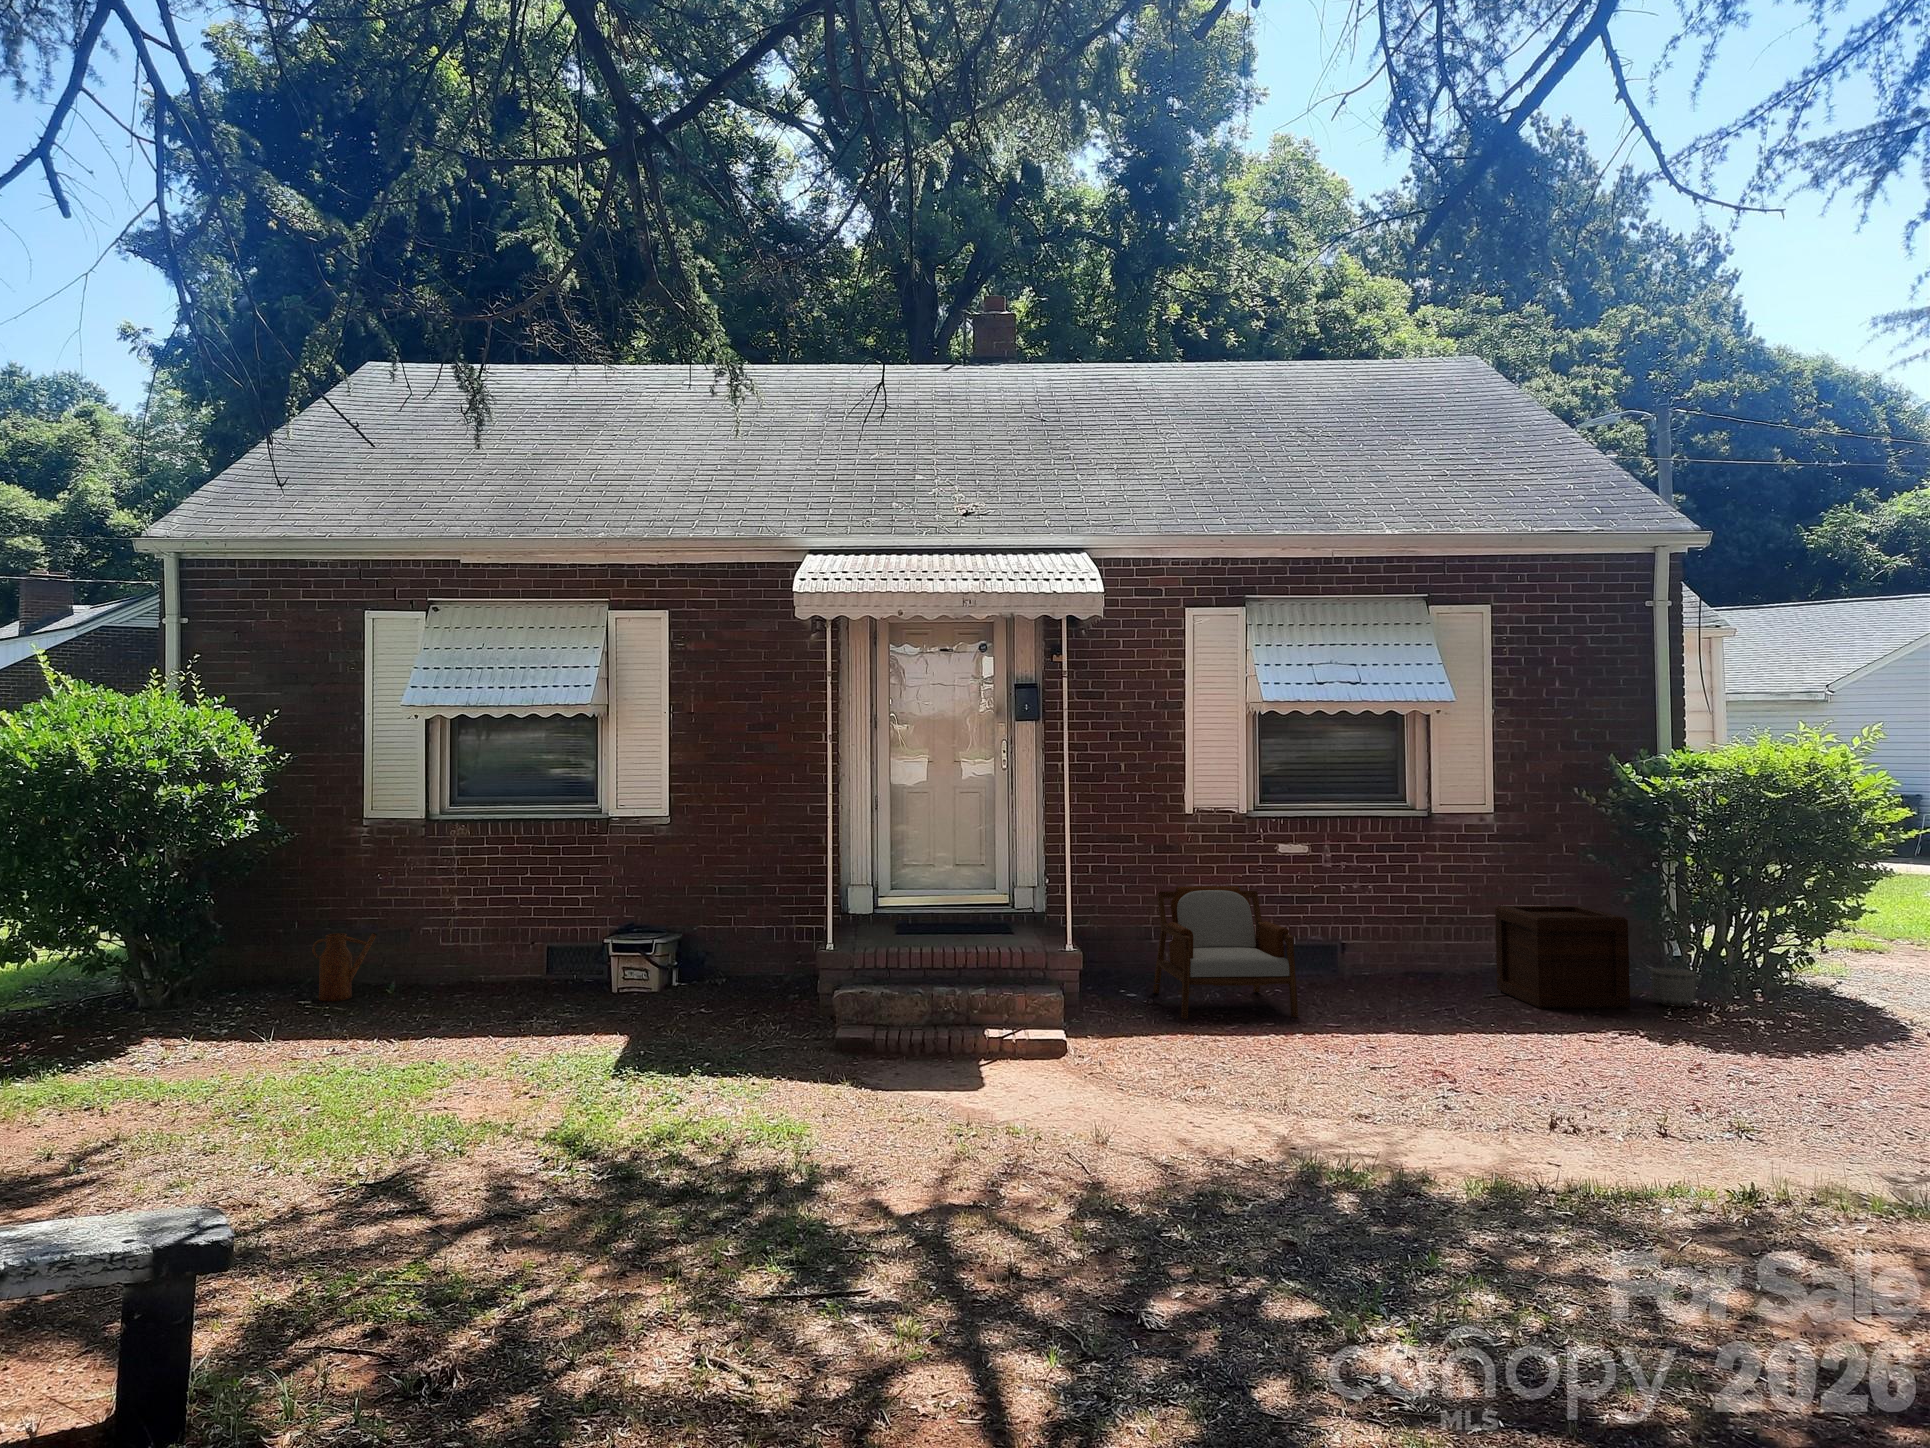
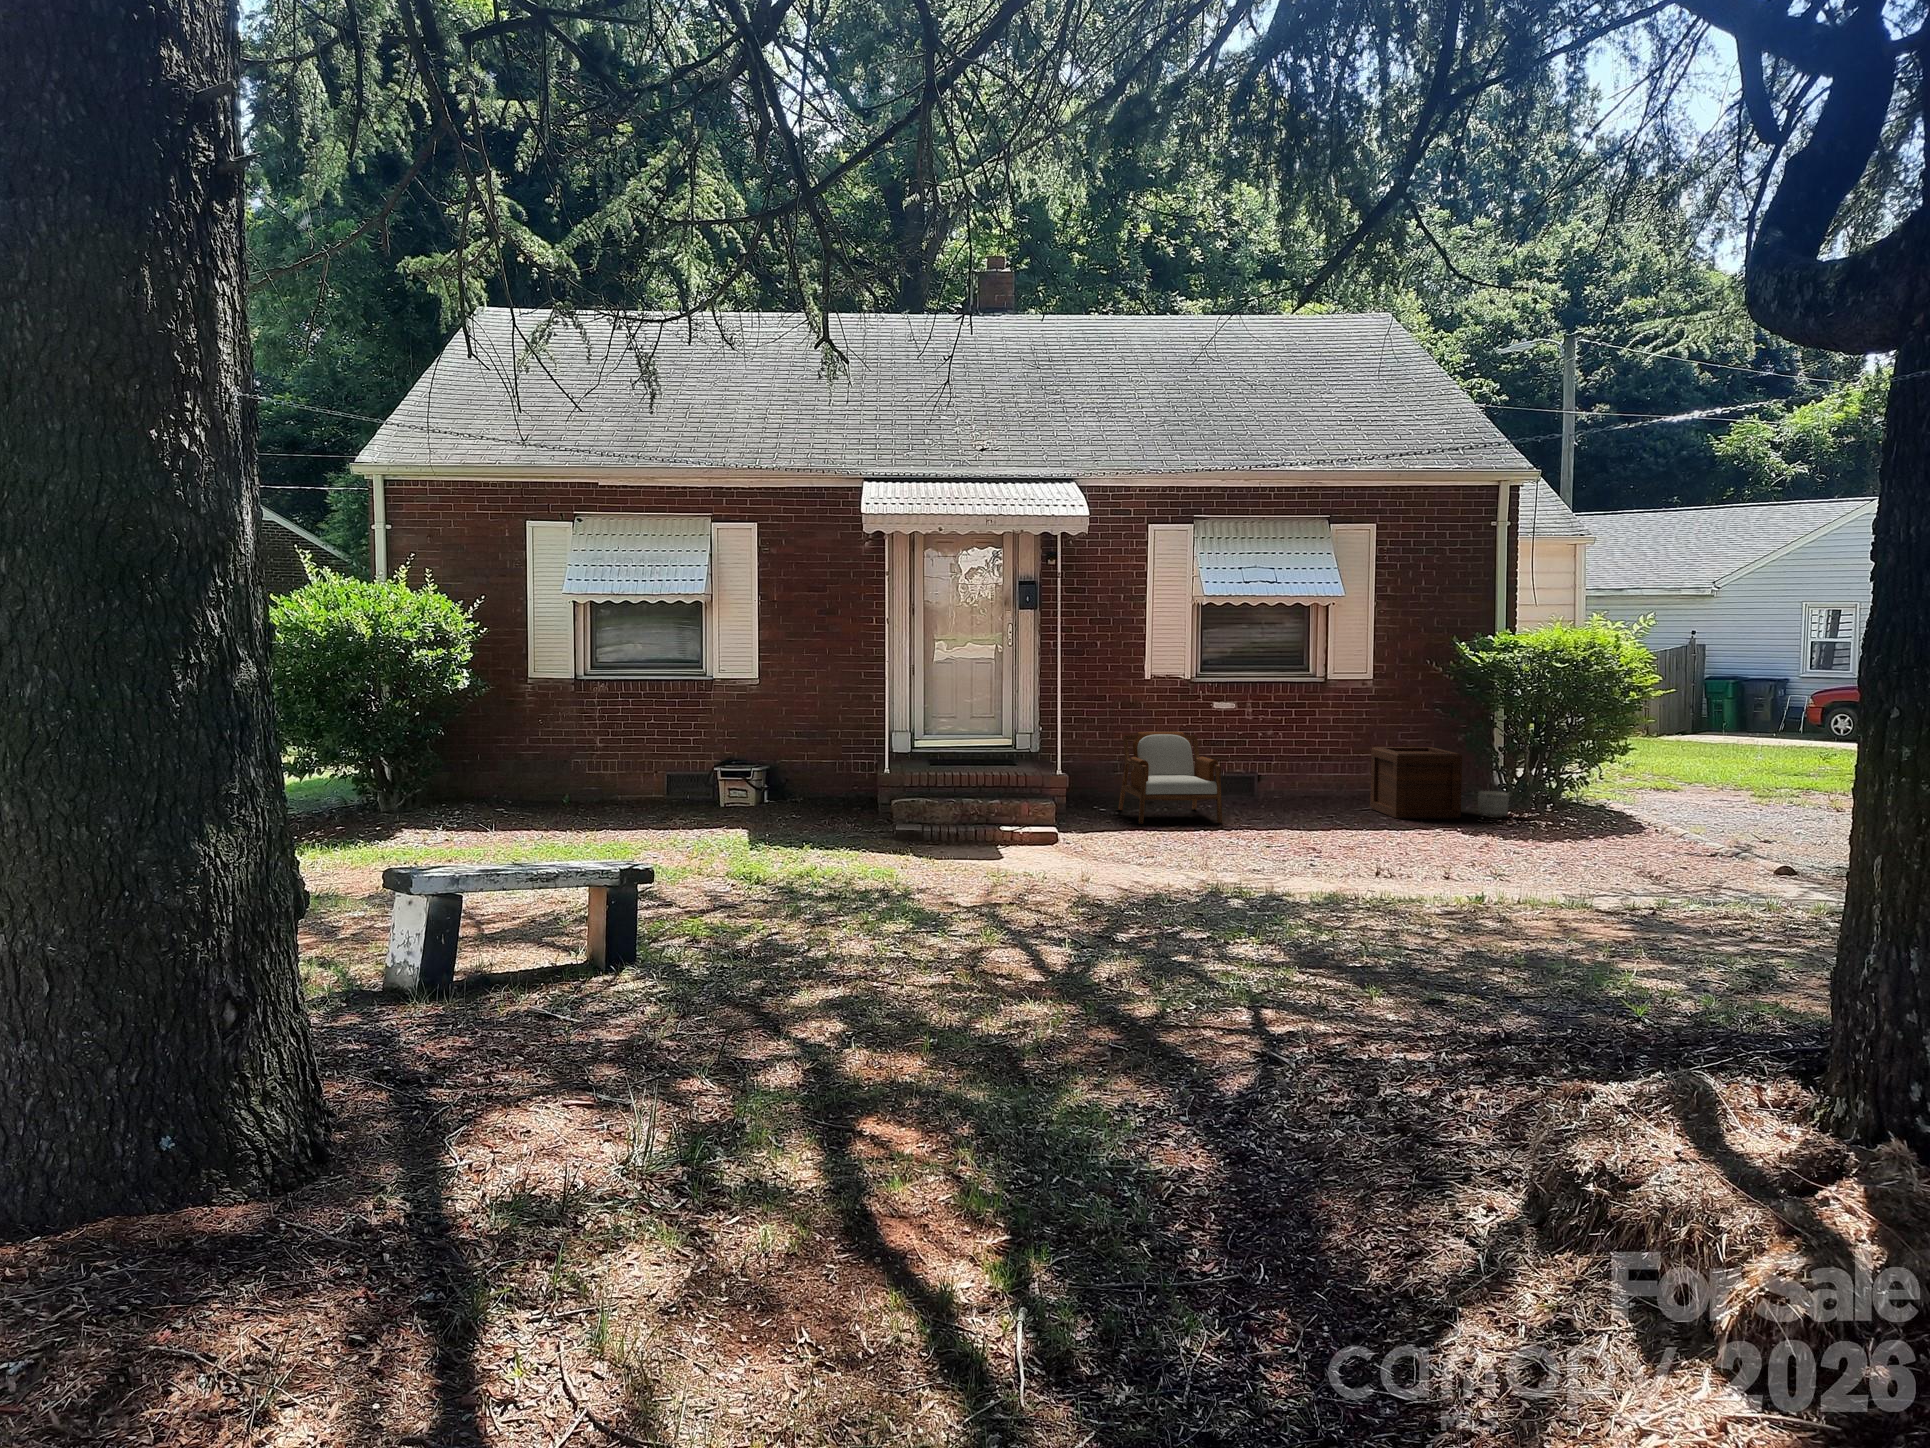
watering can: present [312,933,377,1001] -> none [493,764,541,814]

